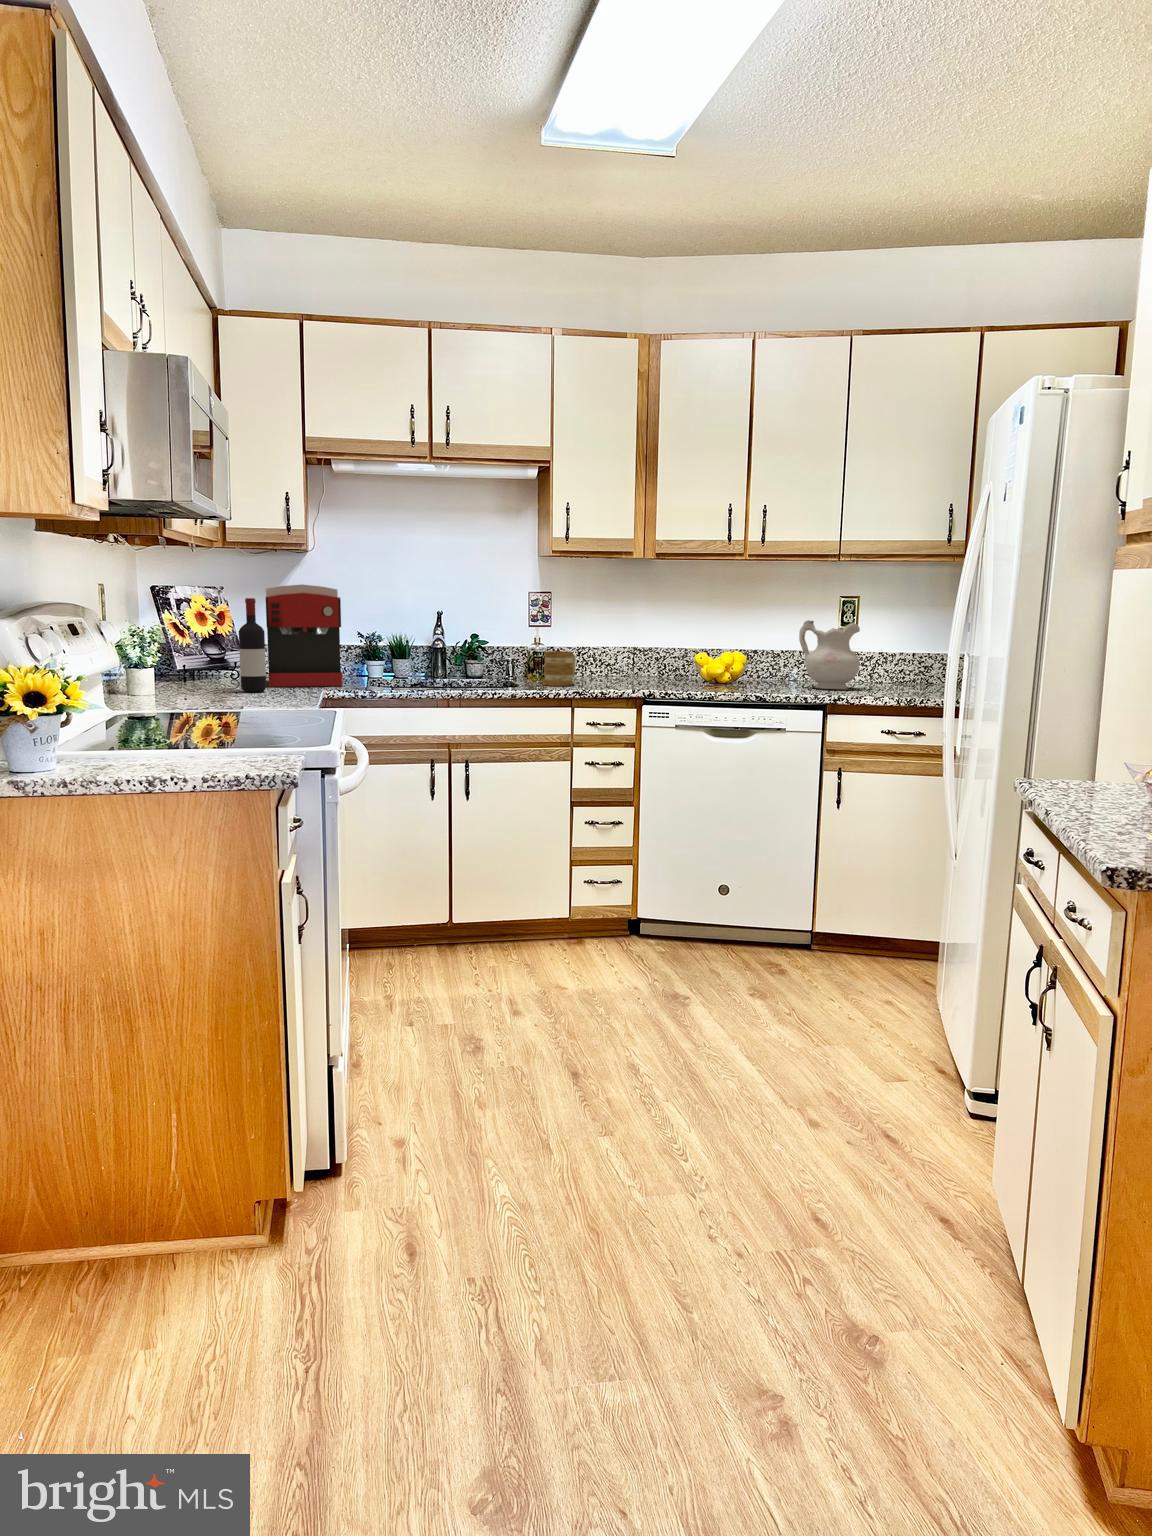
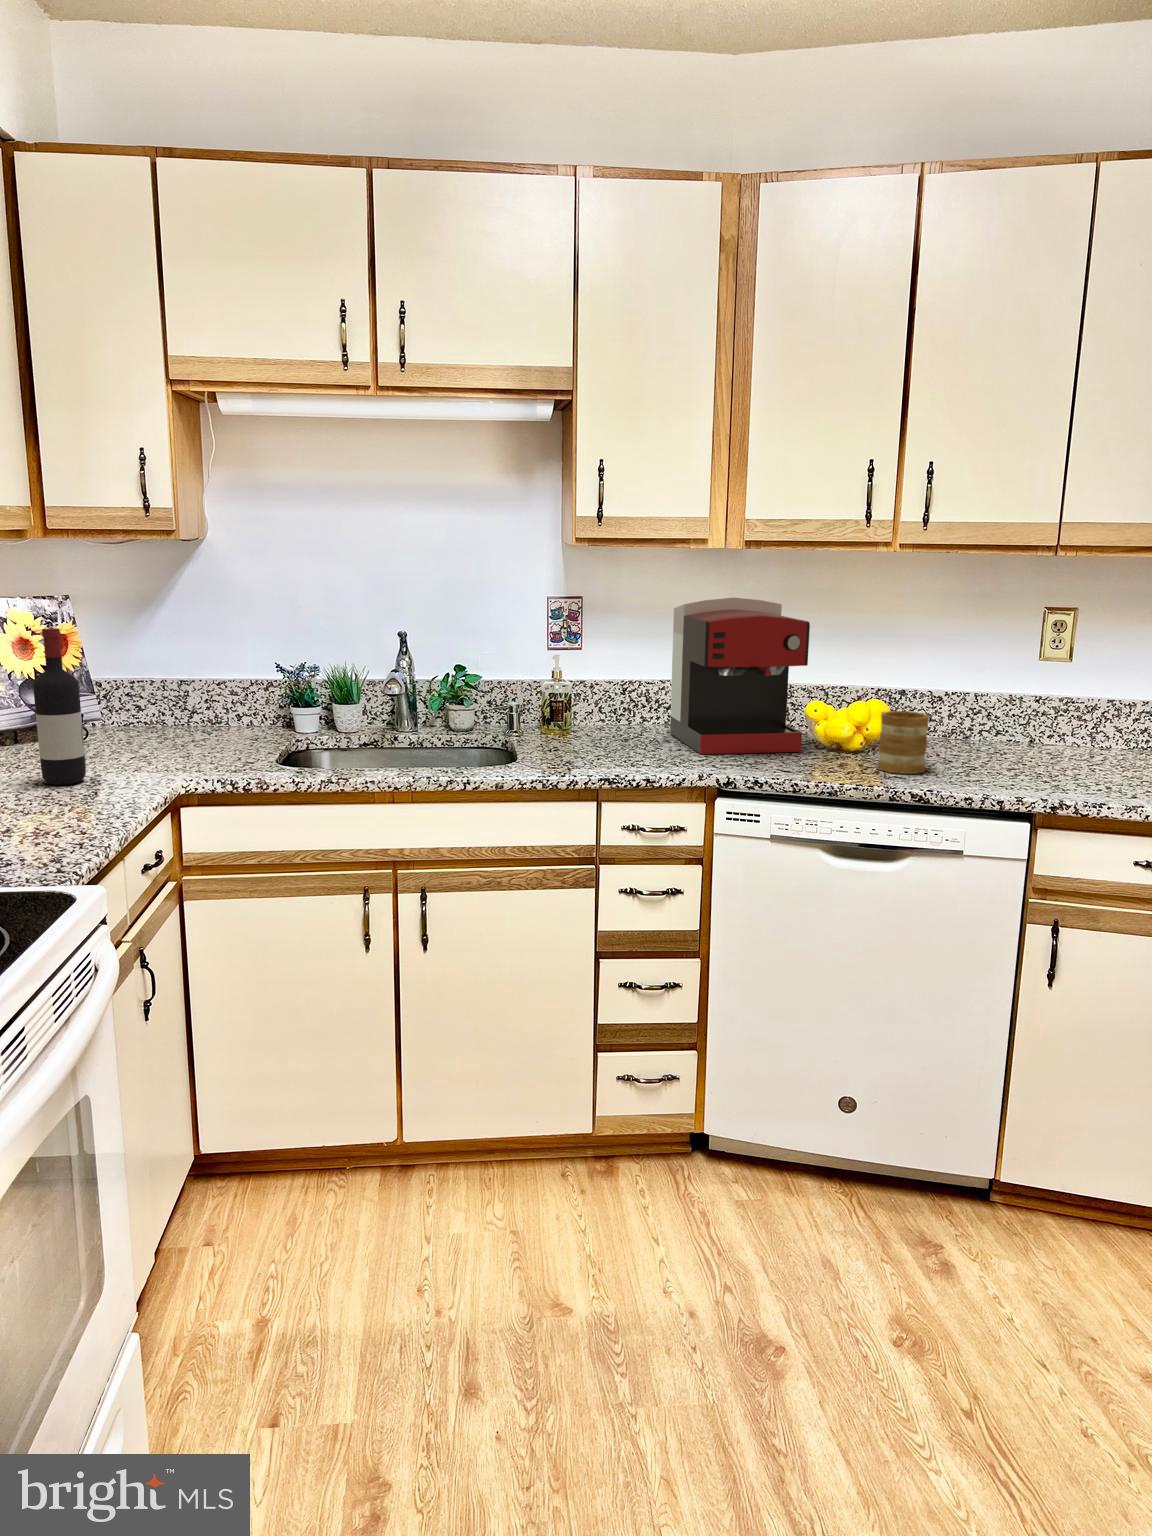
coffee maker: present [266,585,343,687] -> present [670,598,810,754]
ceramic pitcher: present [799,620,860,690] -> none [984,656,1092,776]
mug: present [544,651,576,686] -> present [877,711,929,774]

